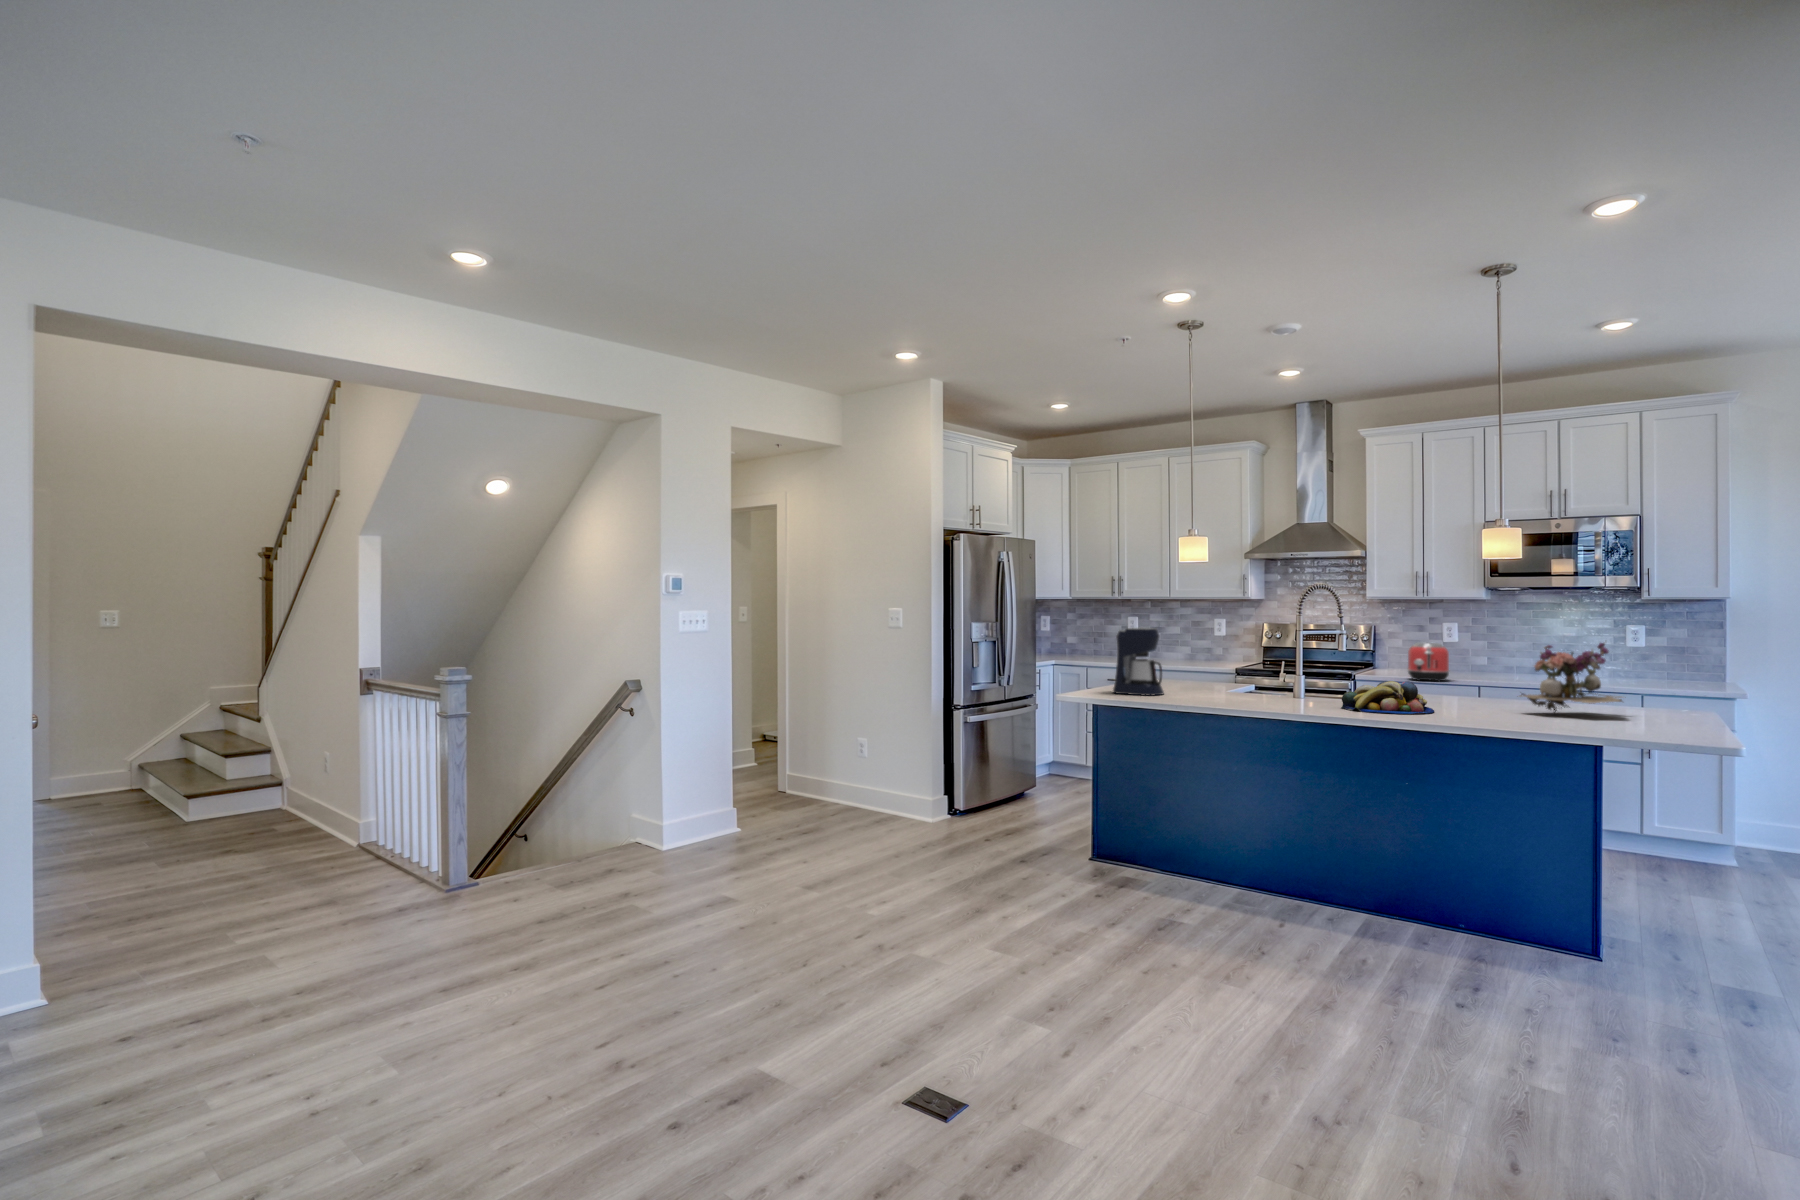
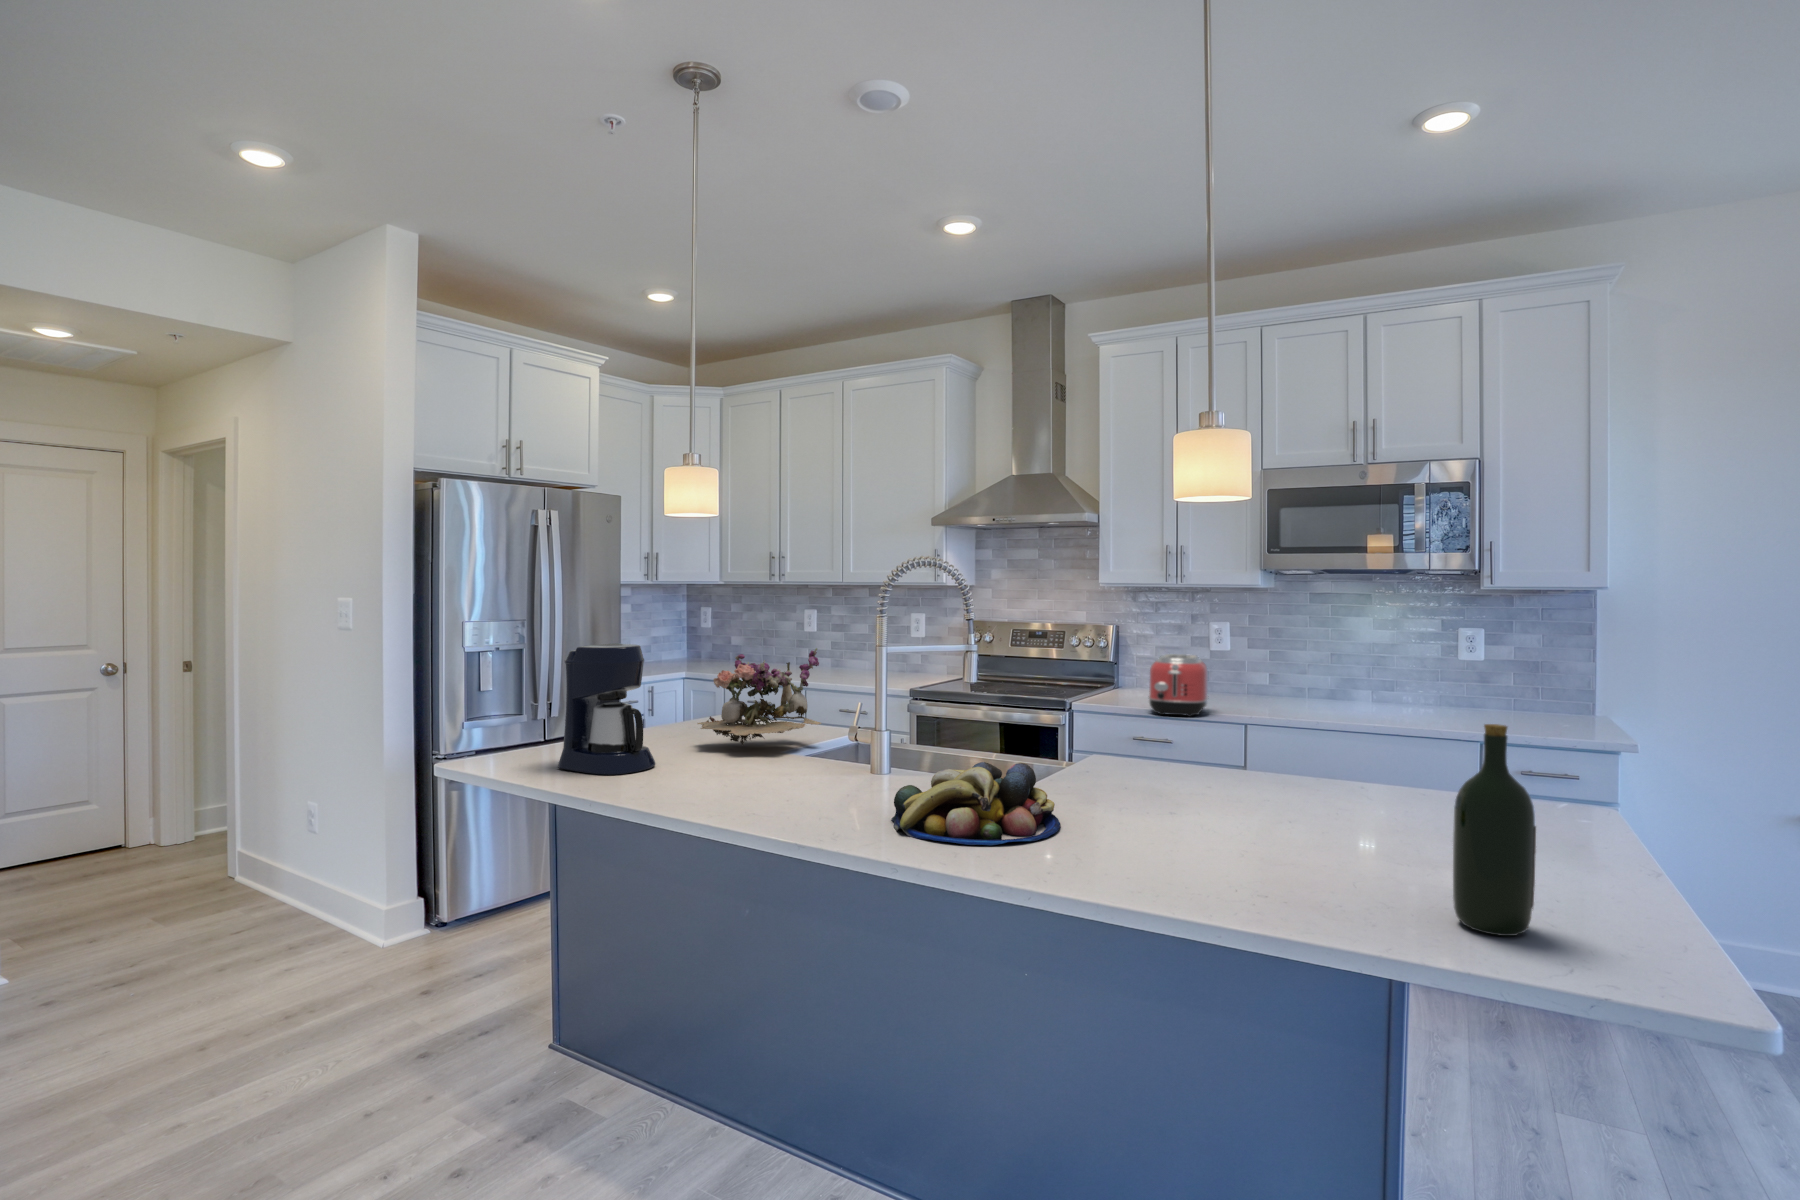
flower arrangement: present [1520,643,1622,712] -> present [697,648,821,746]
wine bottle: none [1651,648,1688,733] -> present [1453,724,1536,936]

